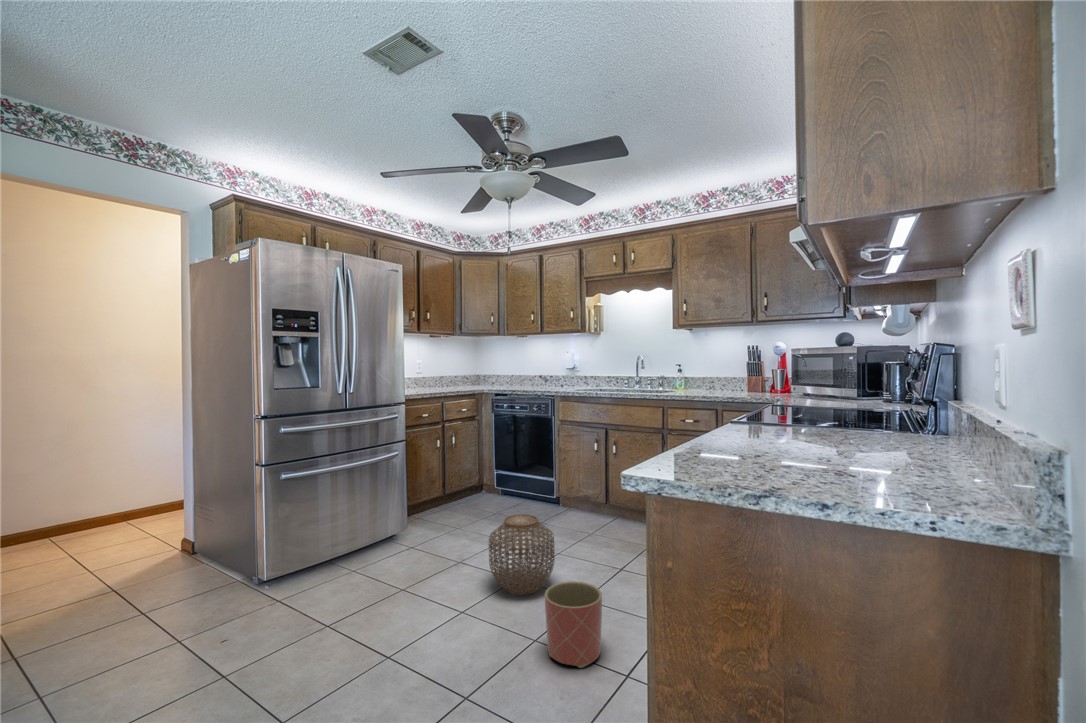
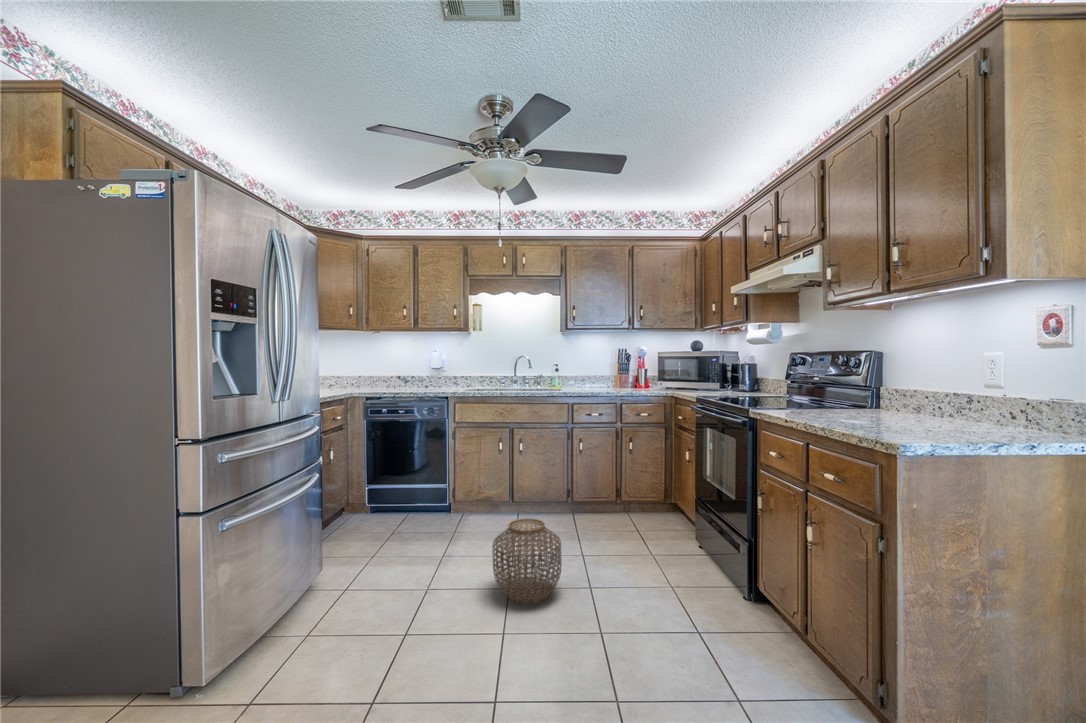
planter: present [545,581,602,668] -> none [621,567,677,646]

